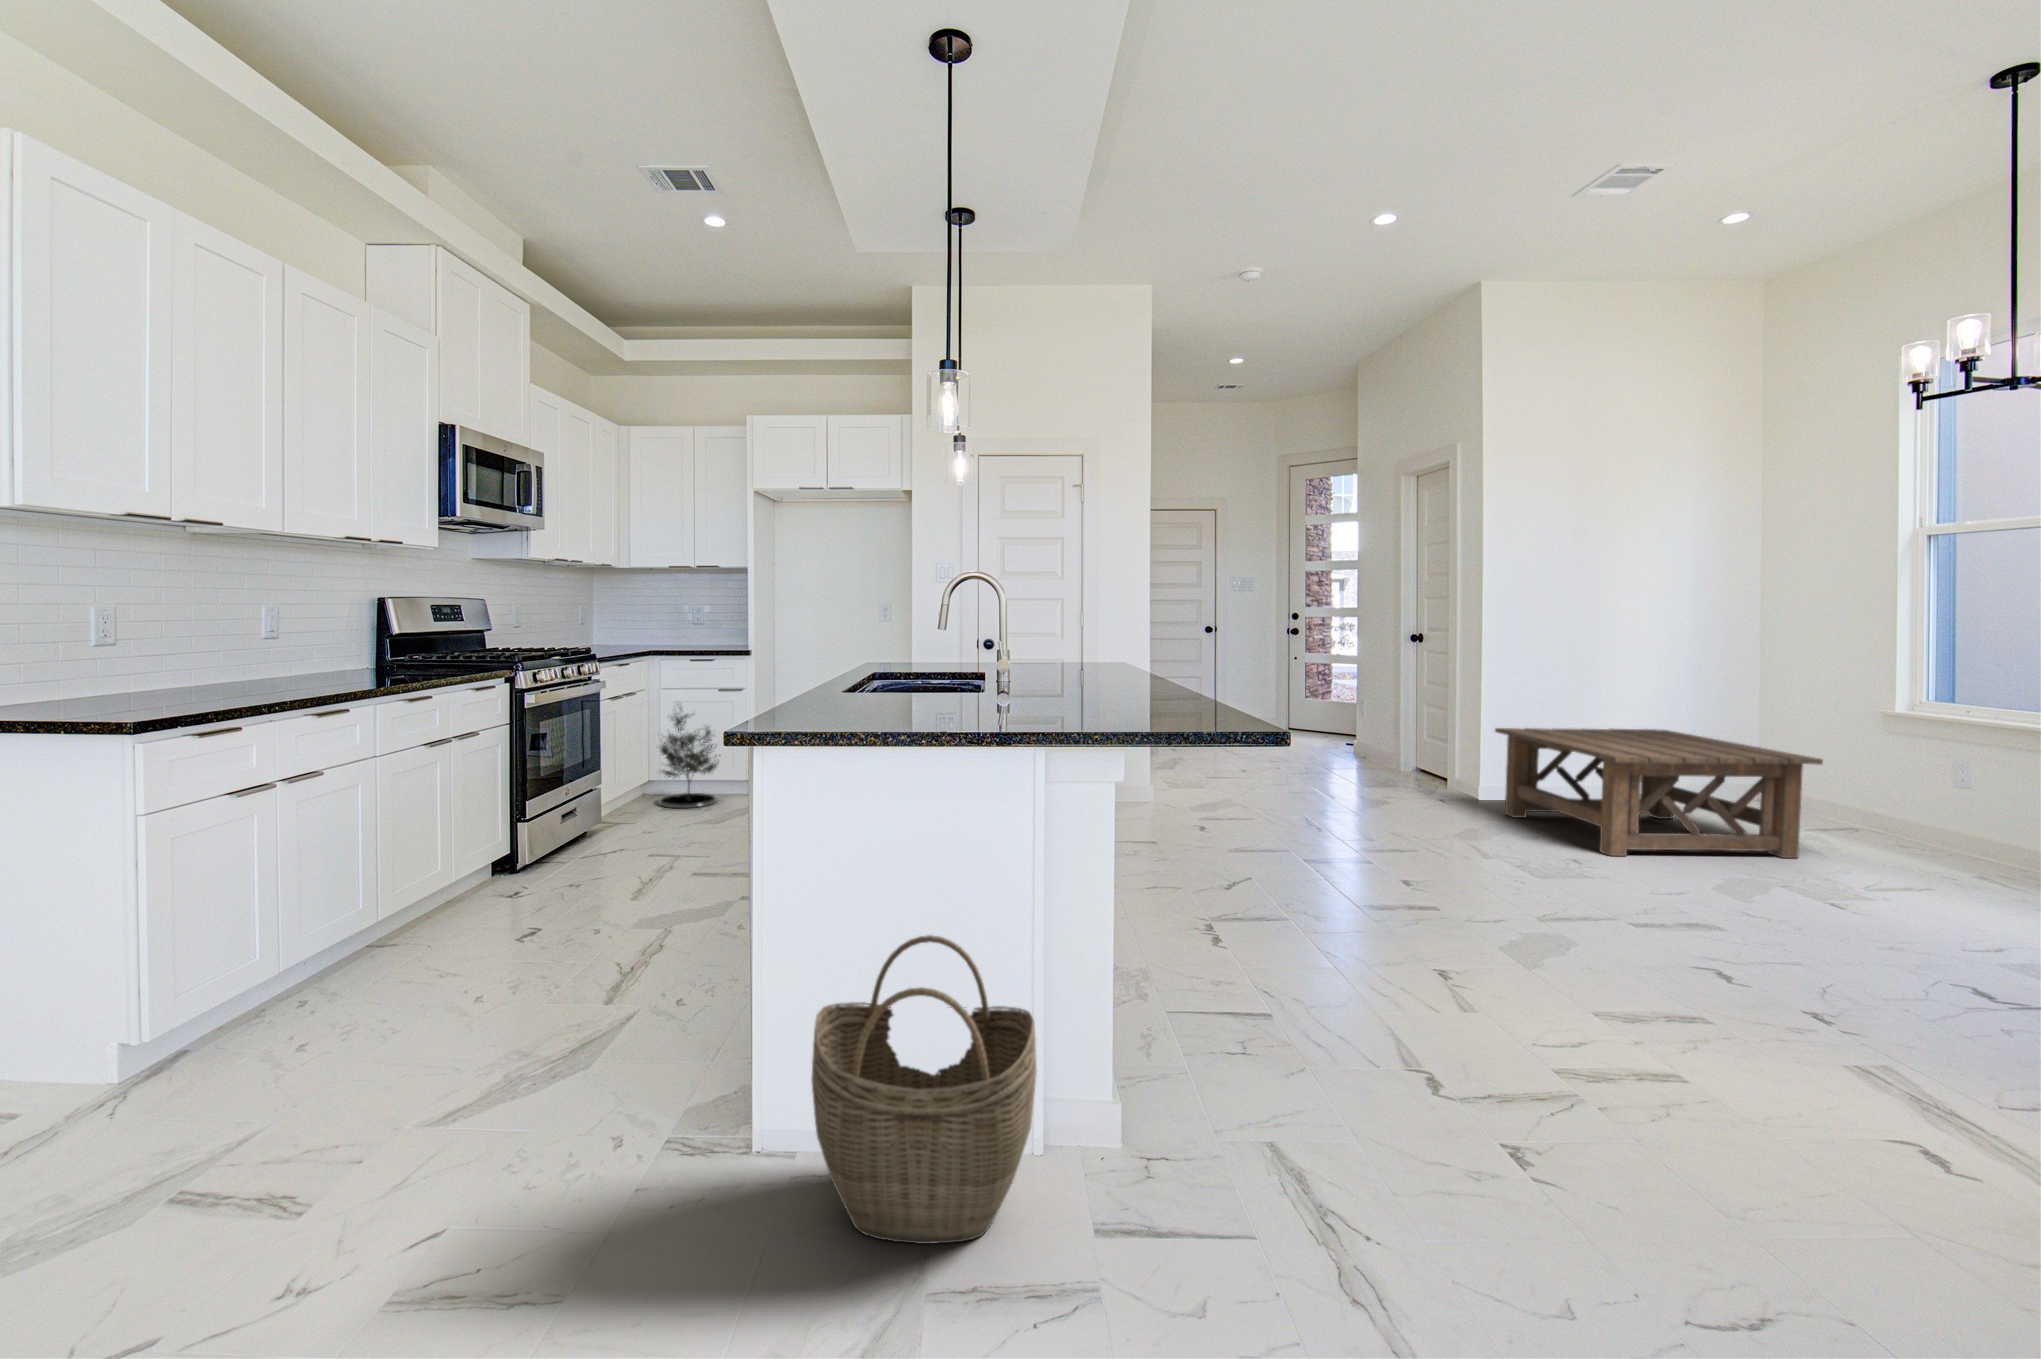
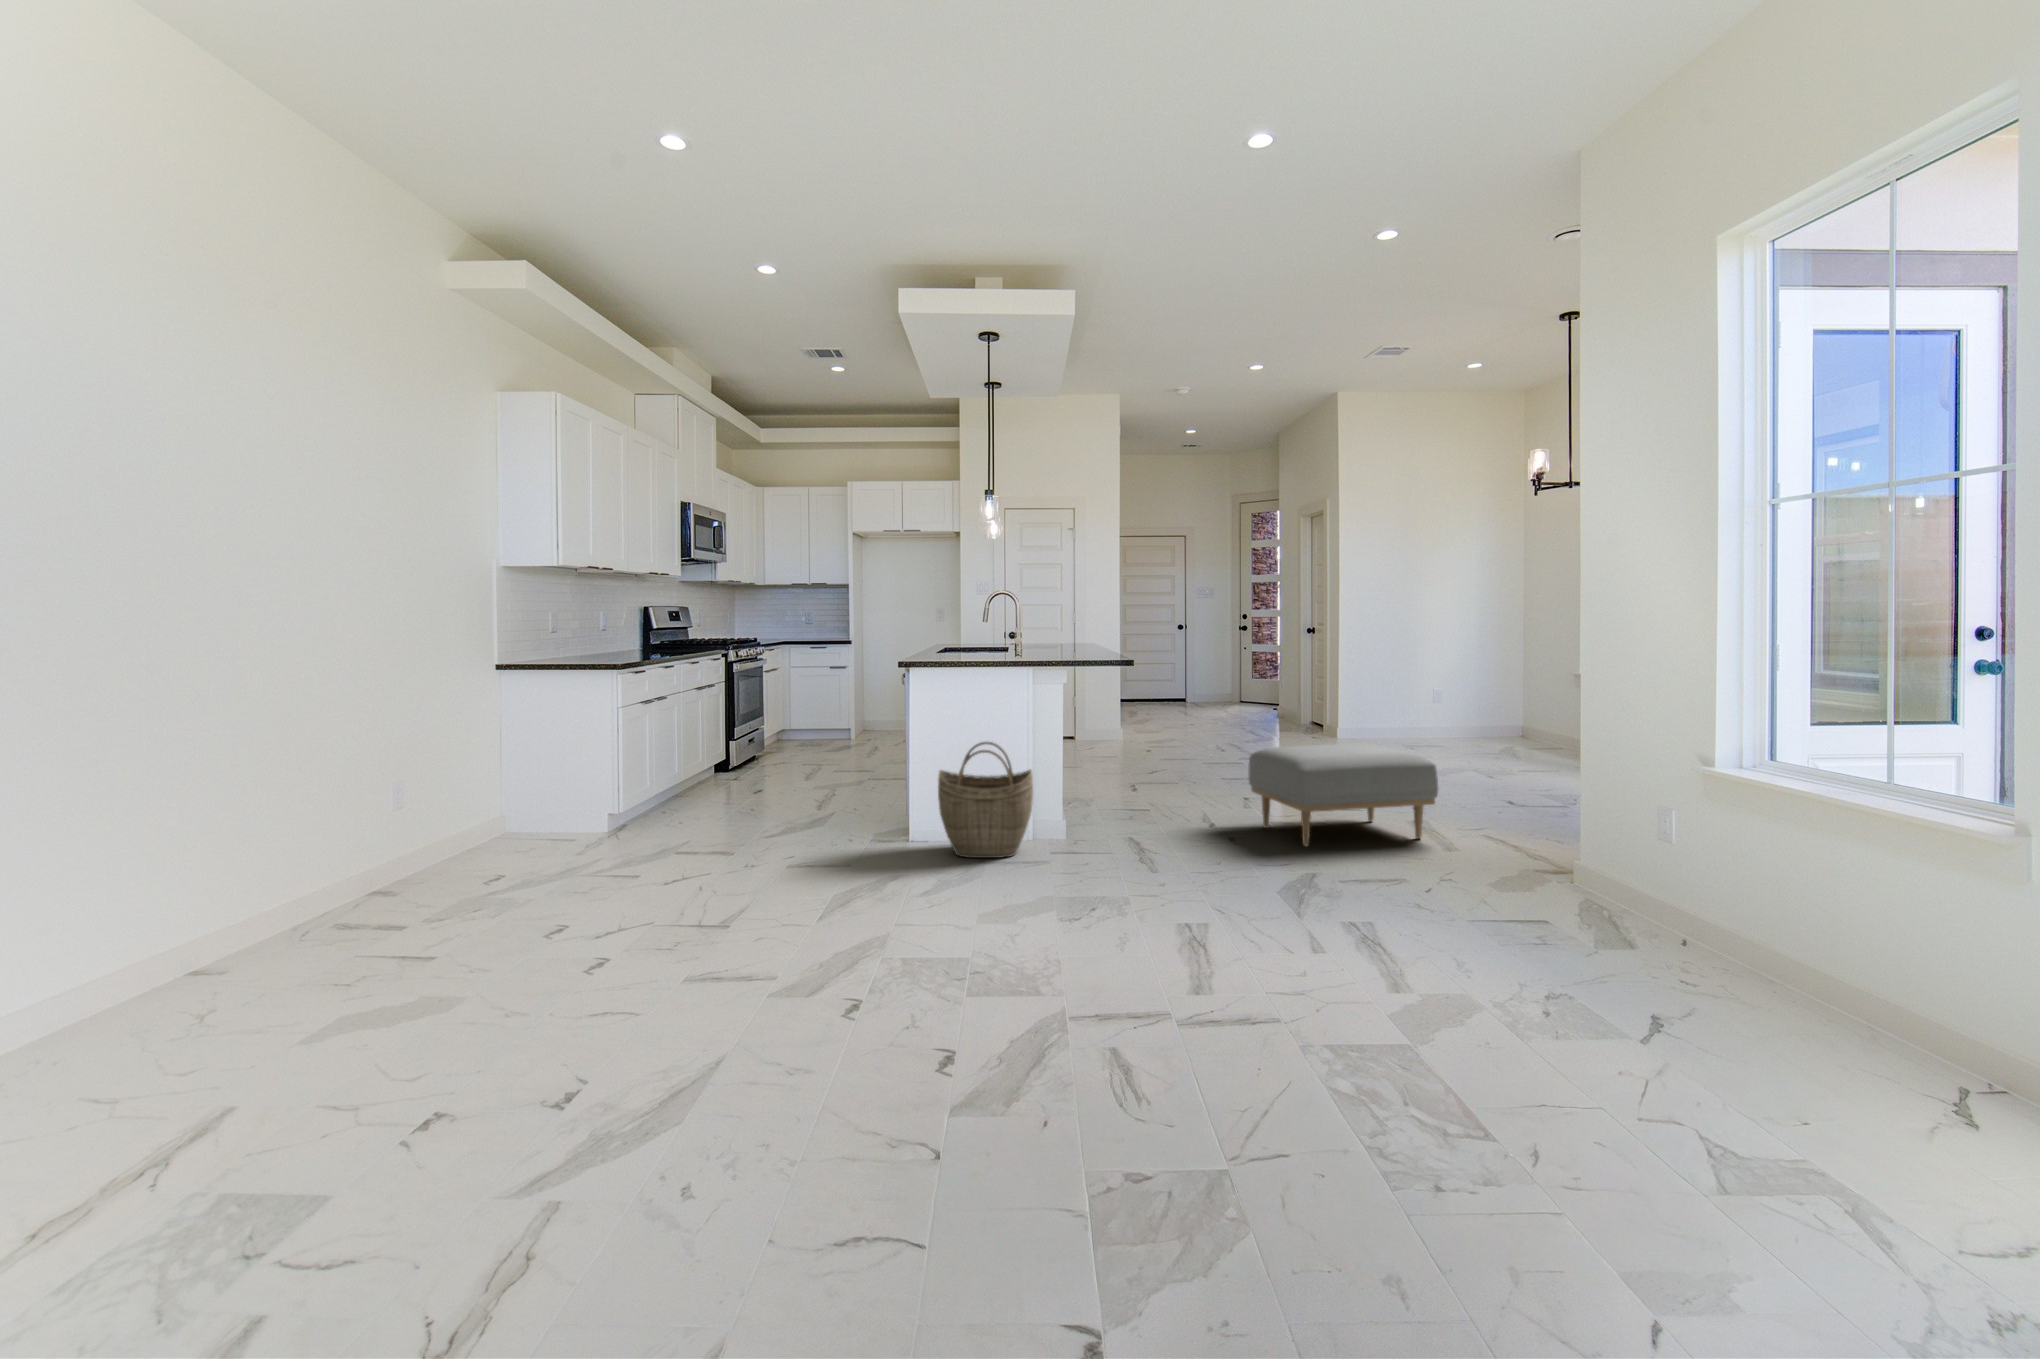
potted tree: present [658,704,721,808] -> none [791,676,835,748]
coffee table: present [1495,728,1823,858] -> none [1353,683,1536,757]
ottoman: none [1478,920,1961,1201] -> present [1248,744,1438,846]

